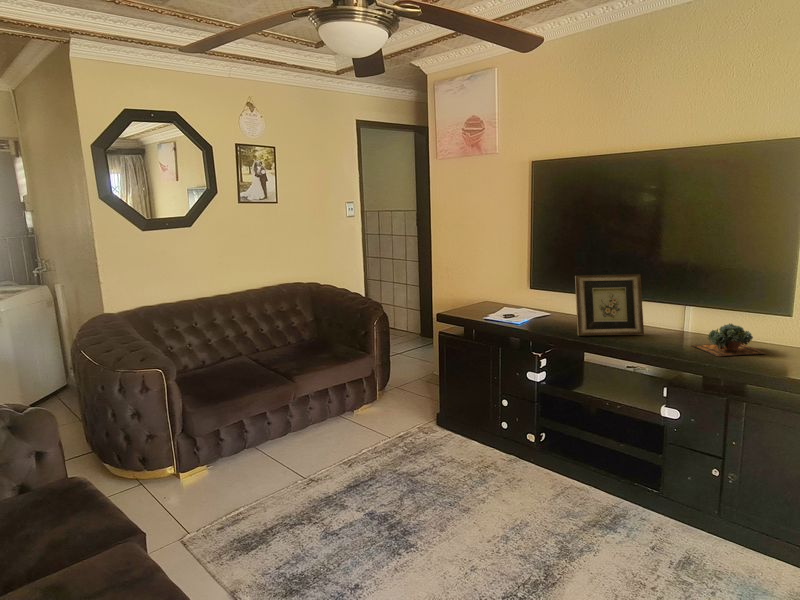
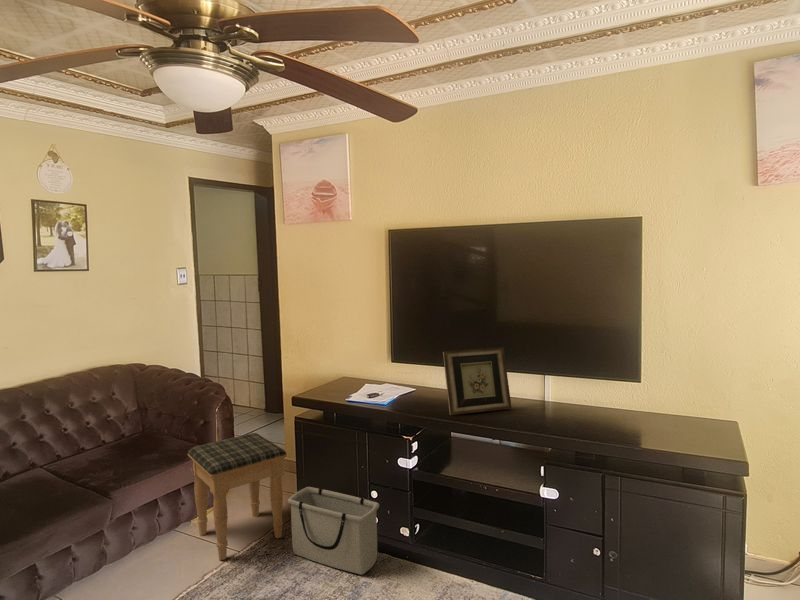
succulent plant: present [691,323,765,356] -> none [557,394,623,429]
footstool: none [350,344,429,441] -> present [188,433,286,560]
storage bin: none [429,392,507,467] -> present [288,487,379,575]

